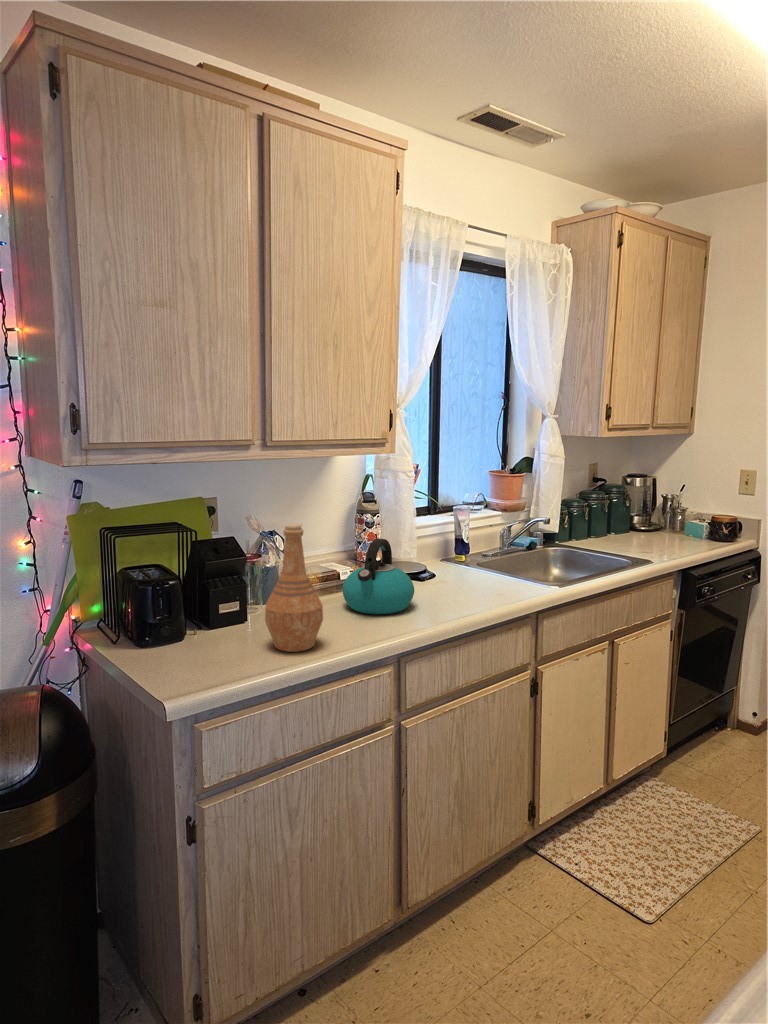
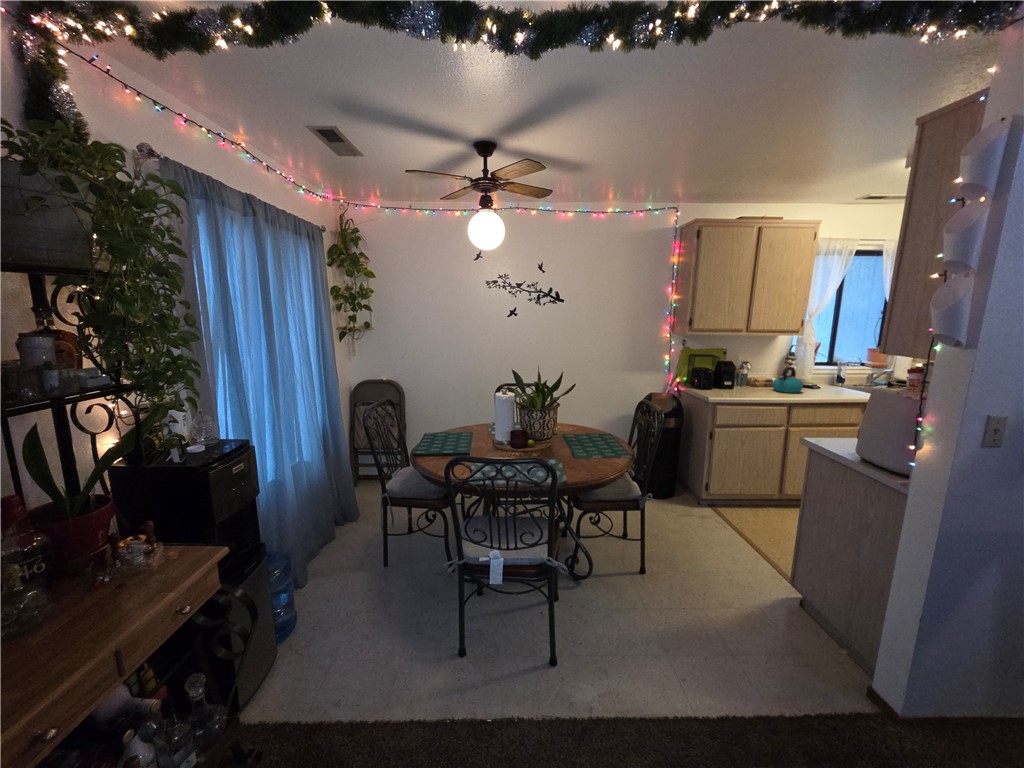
vase: present [265,523,323,652] -> none [741,356,762,396]

